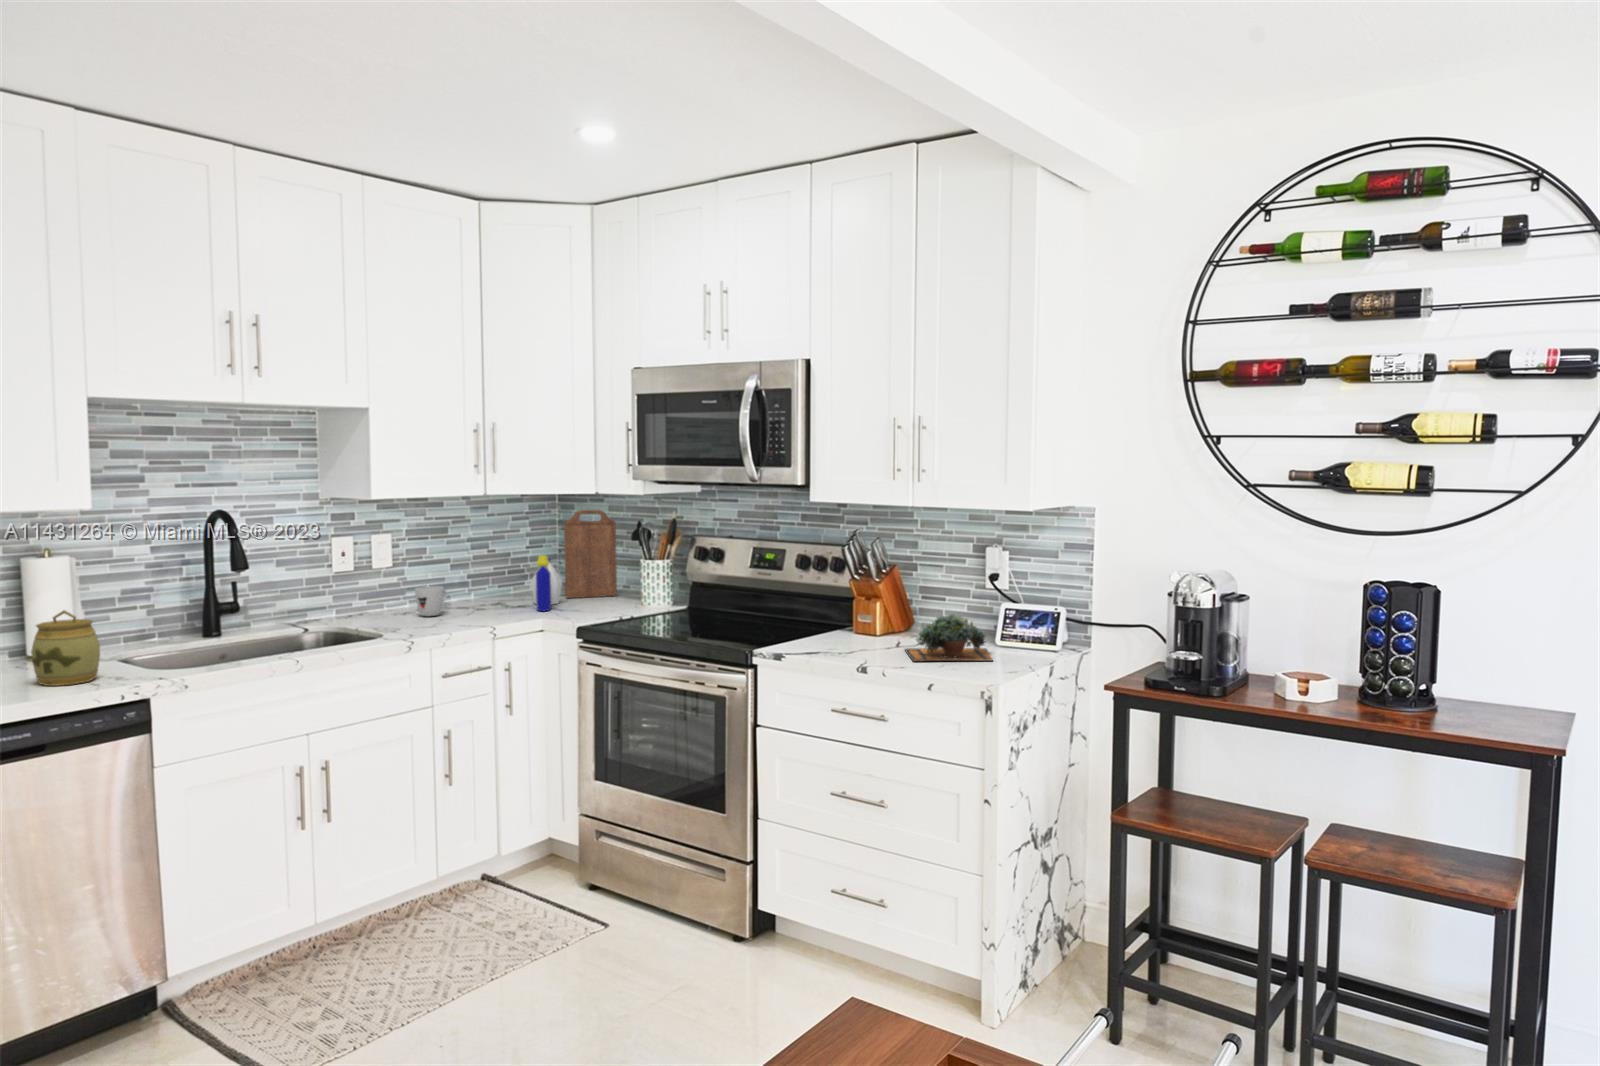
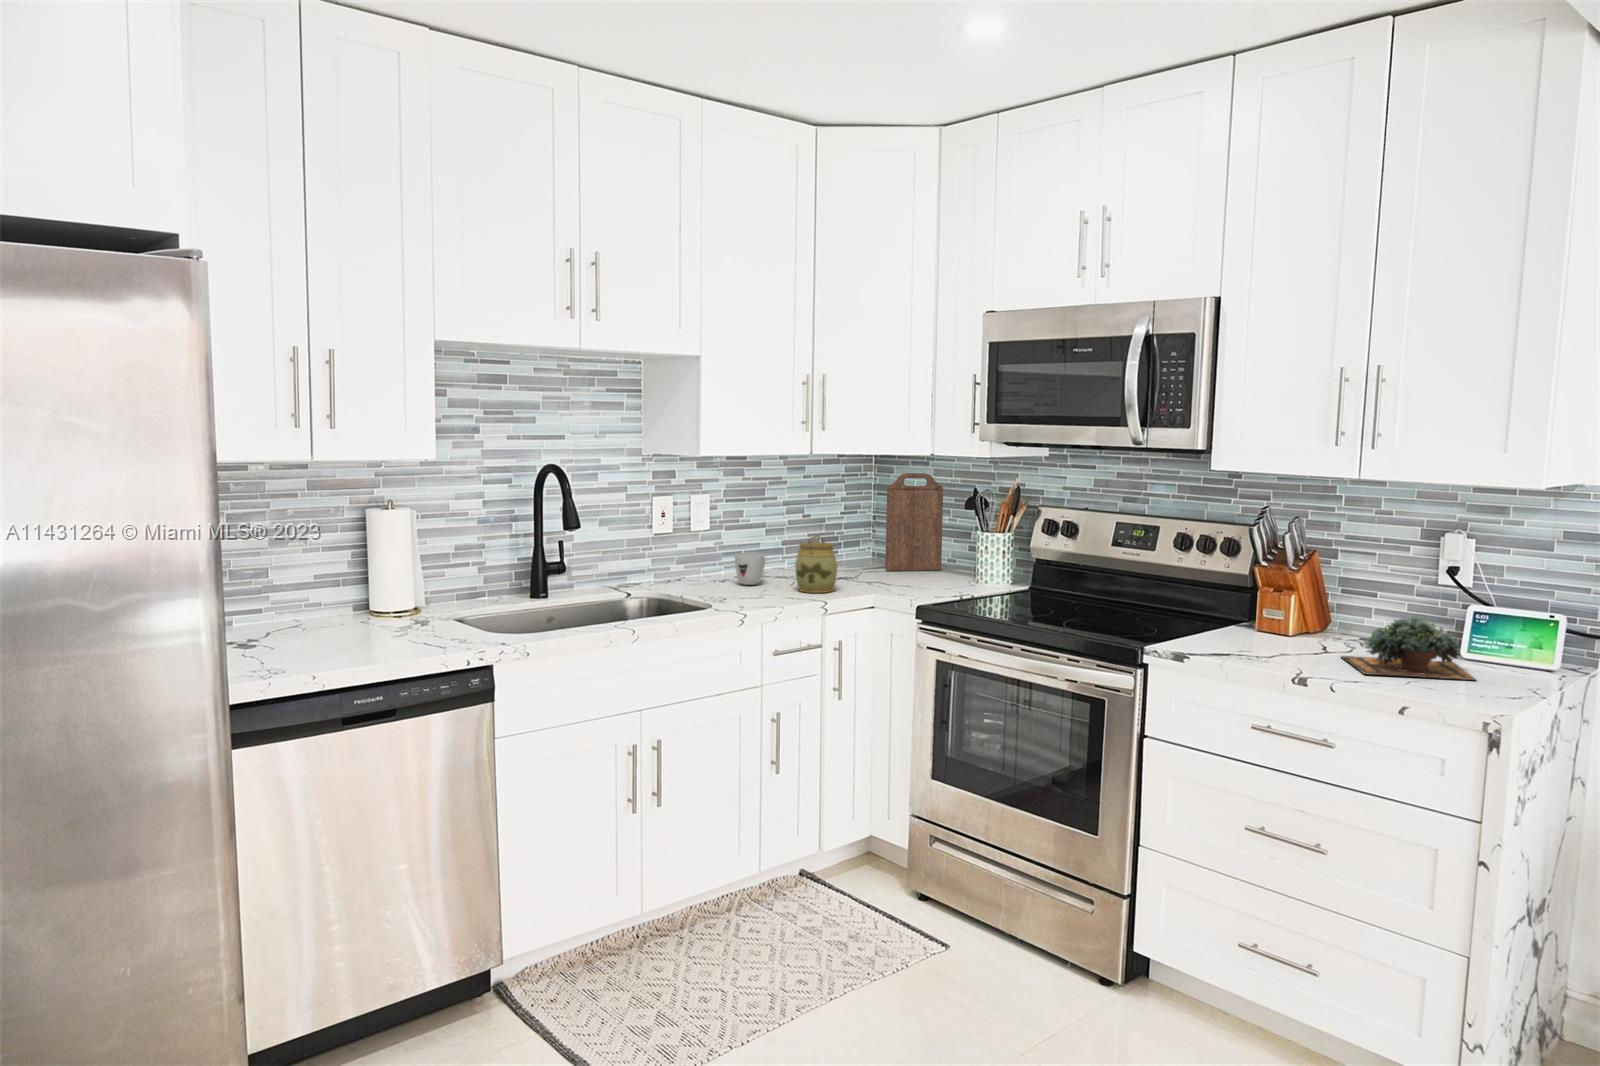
bottle: present [531,555,562,611] -> none [851,523,886,585]
jar: present [31,610,100,686] -> present [795,535,837,593]

